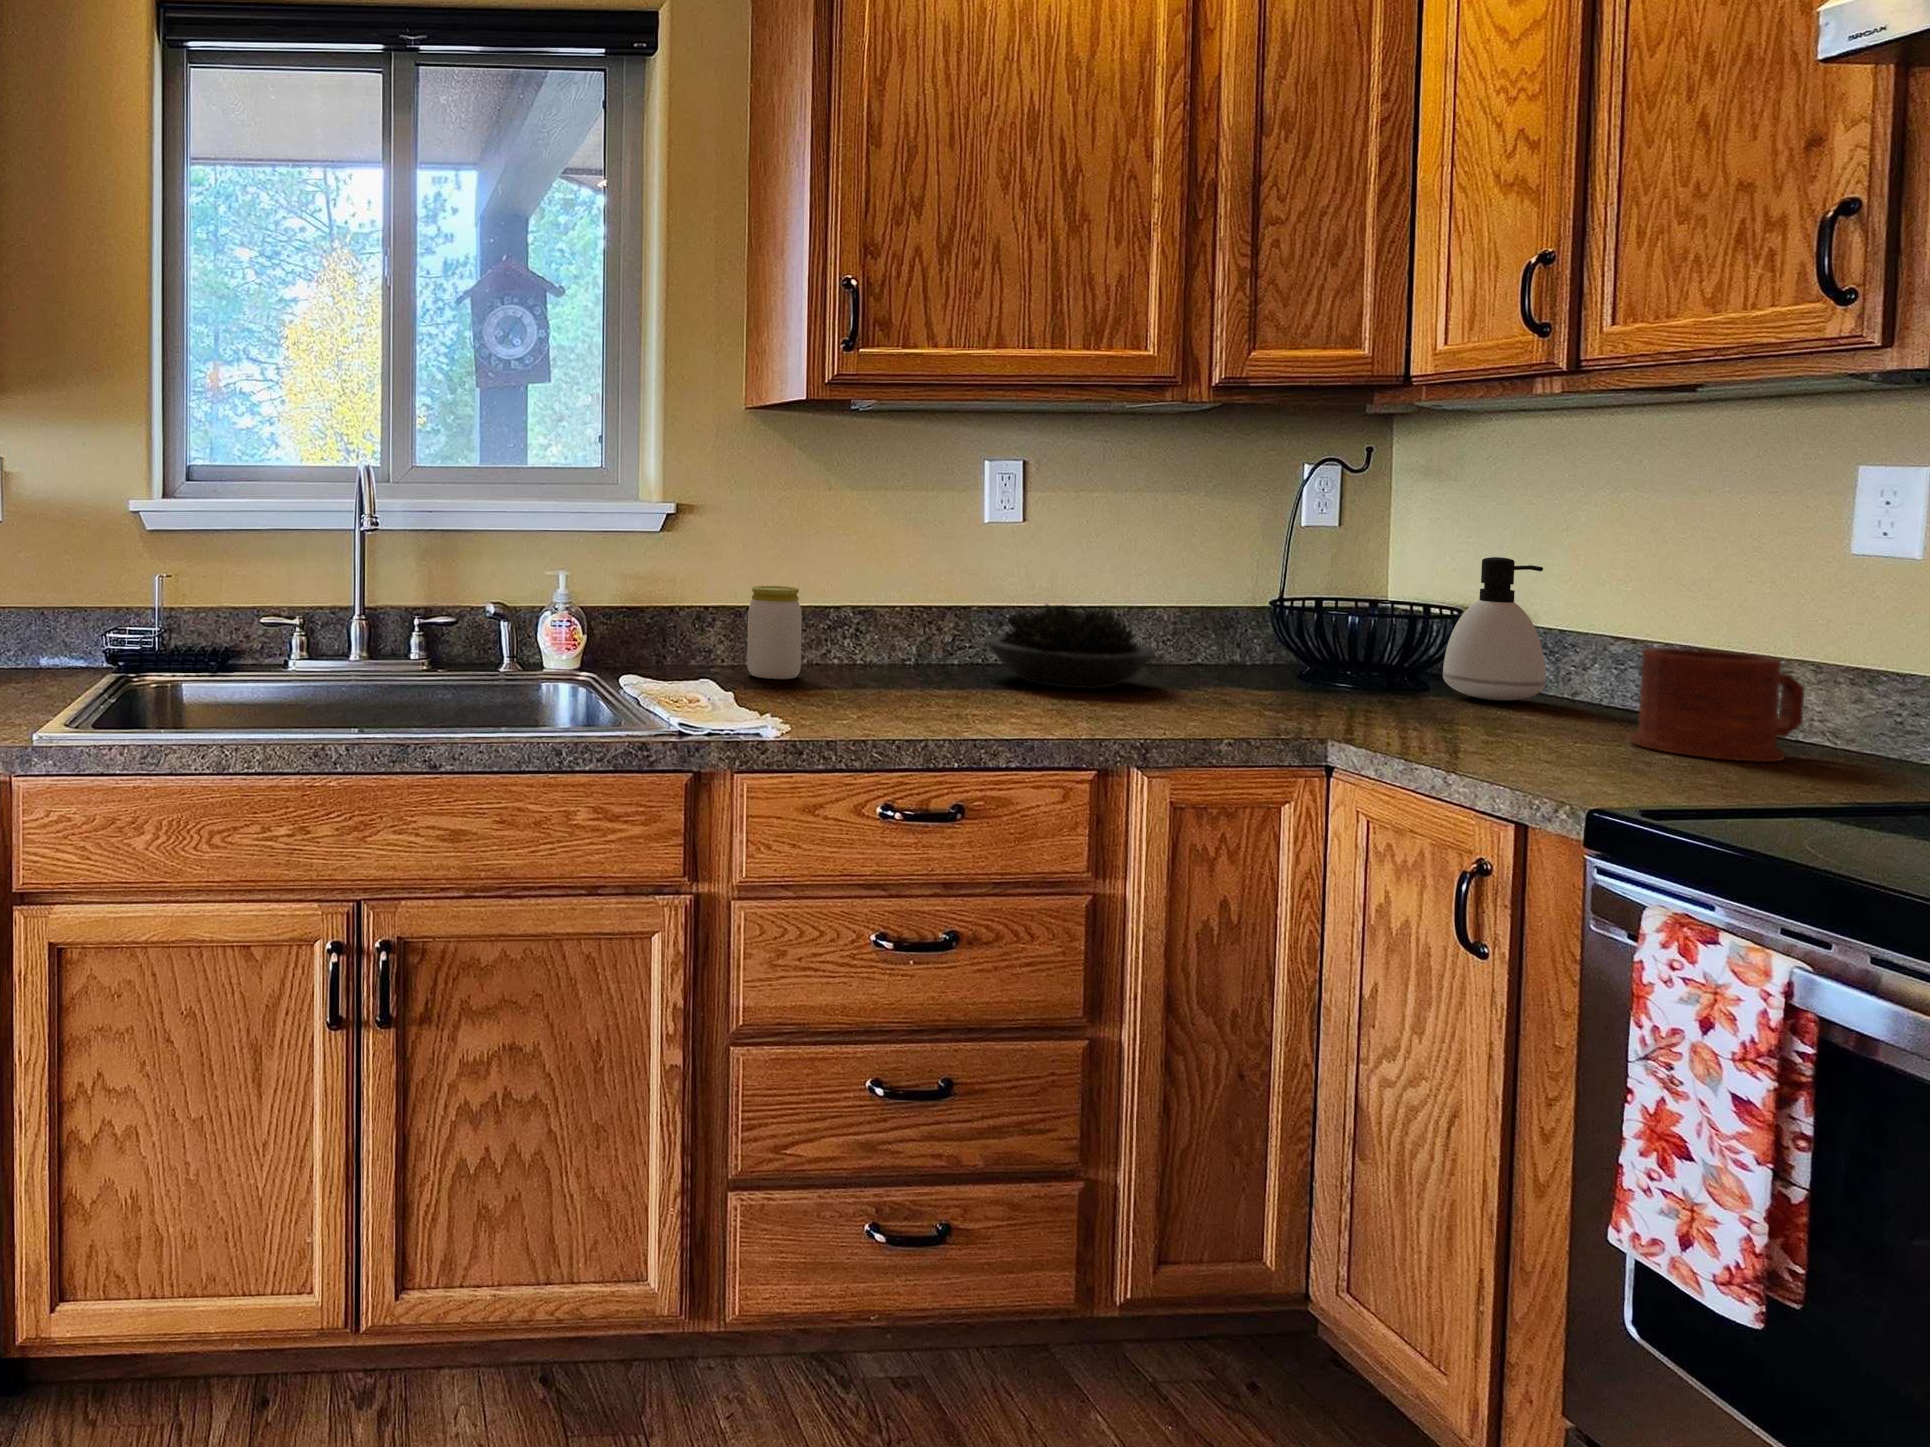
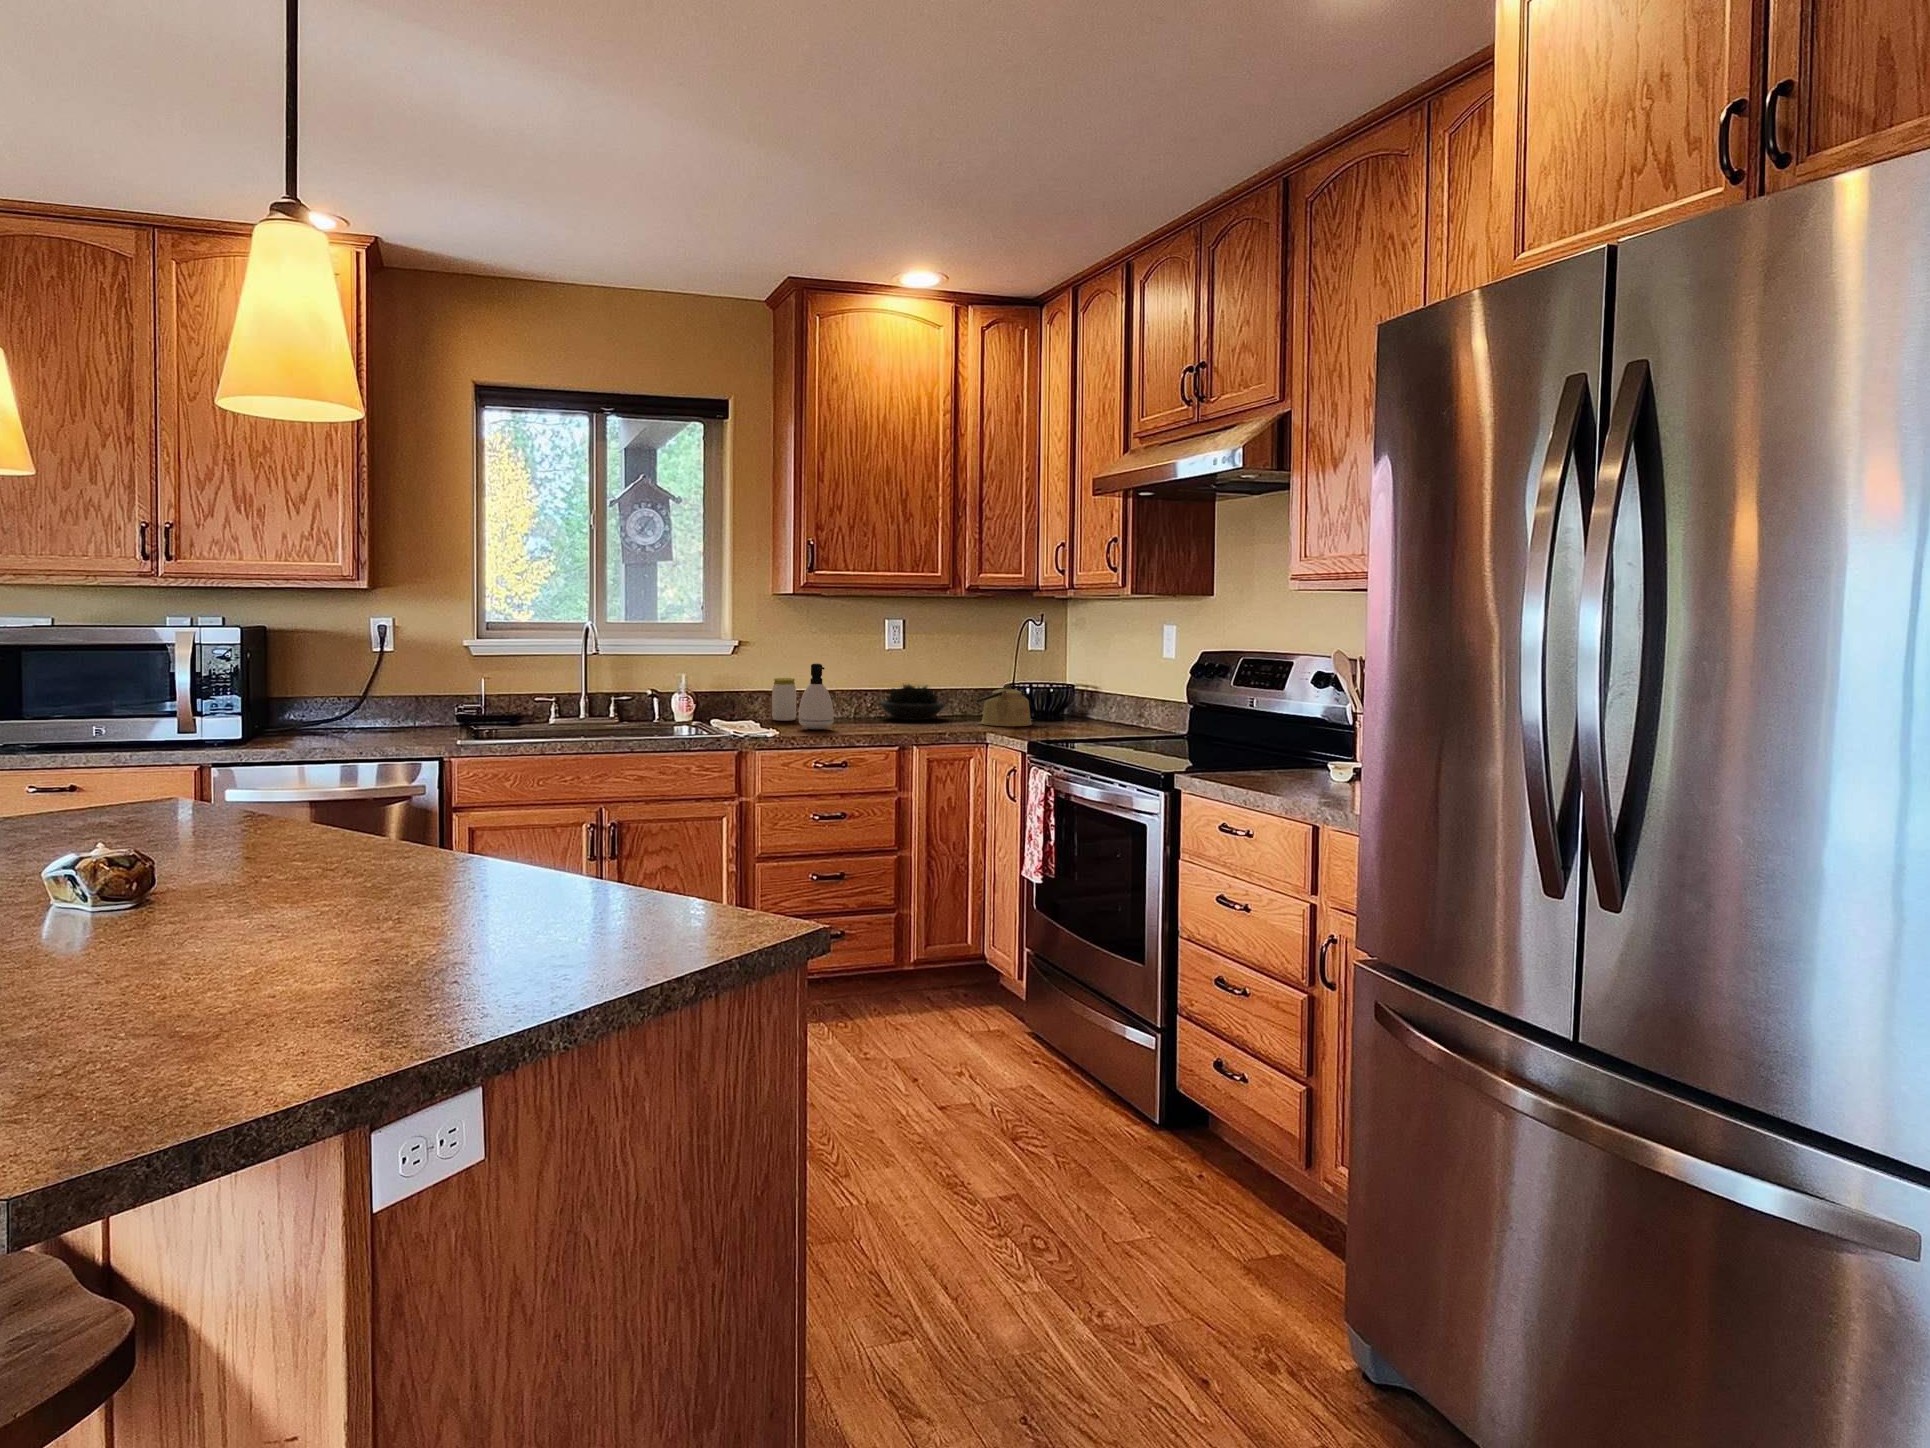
soap dispenser: present [1443,557,1545,700] -> present [799,664,834,729]
kettle: none [1263,615,1422,723] -> present [976,684,1032,726]
mug: present [1630,648,1804,762] -> none [1089,693,1138,731]

